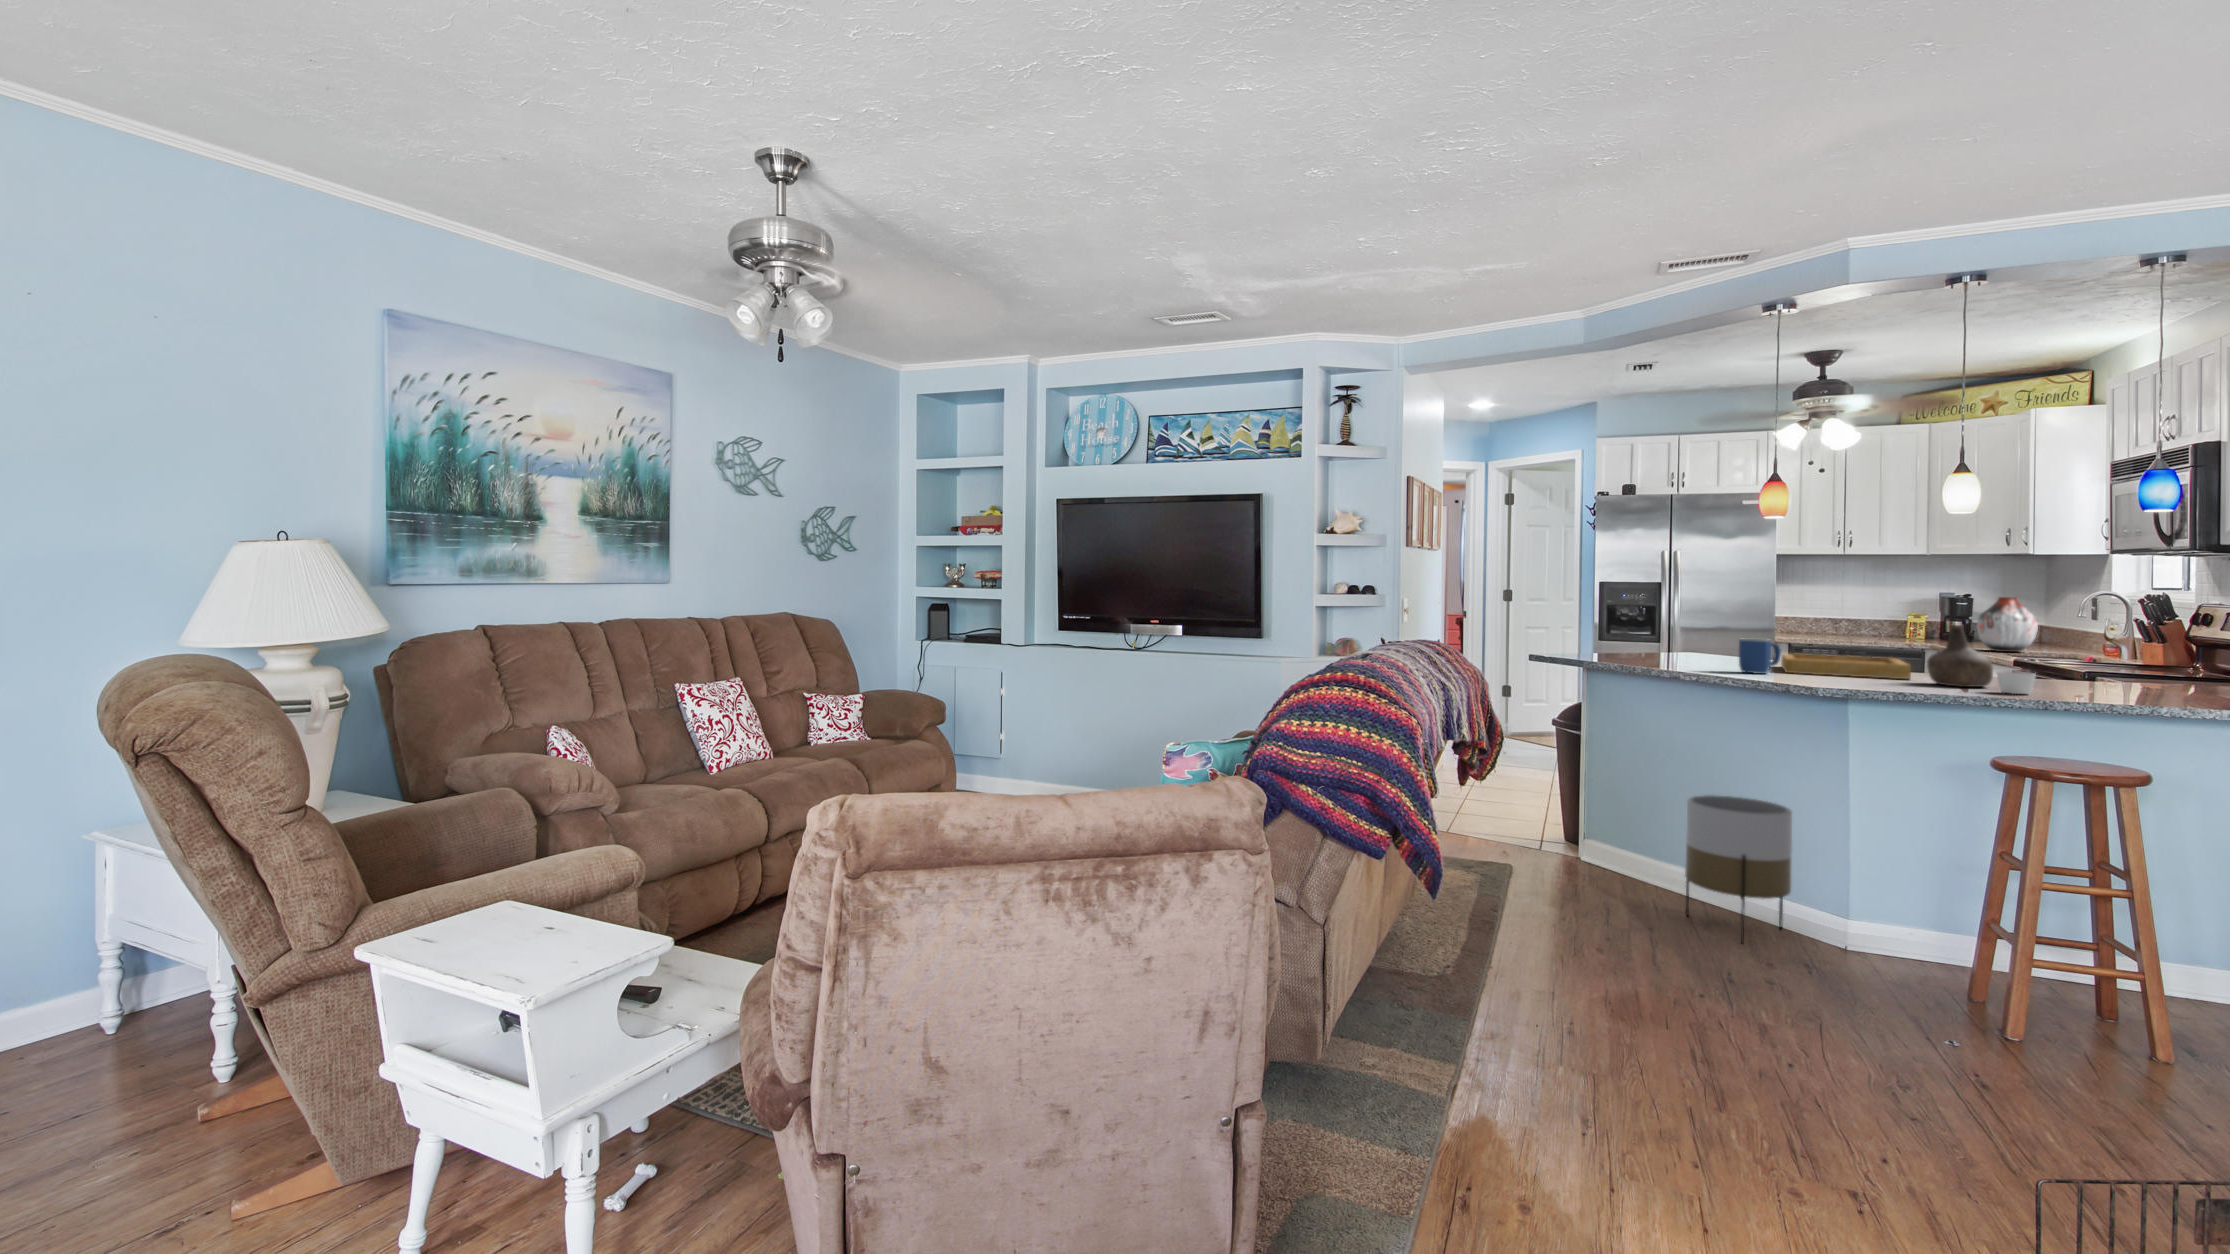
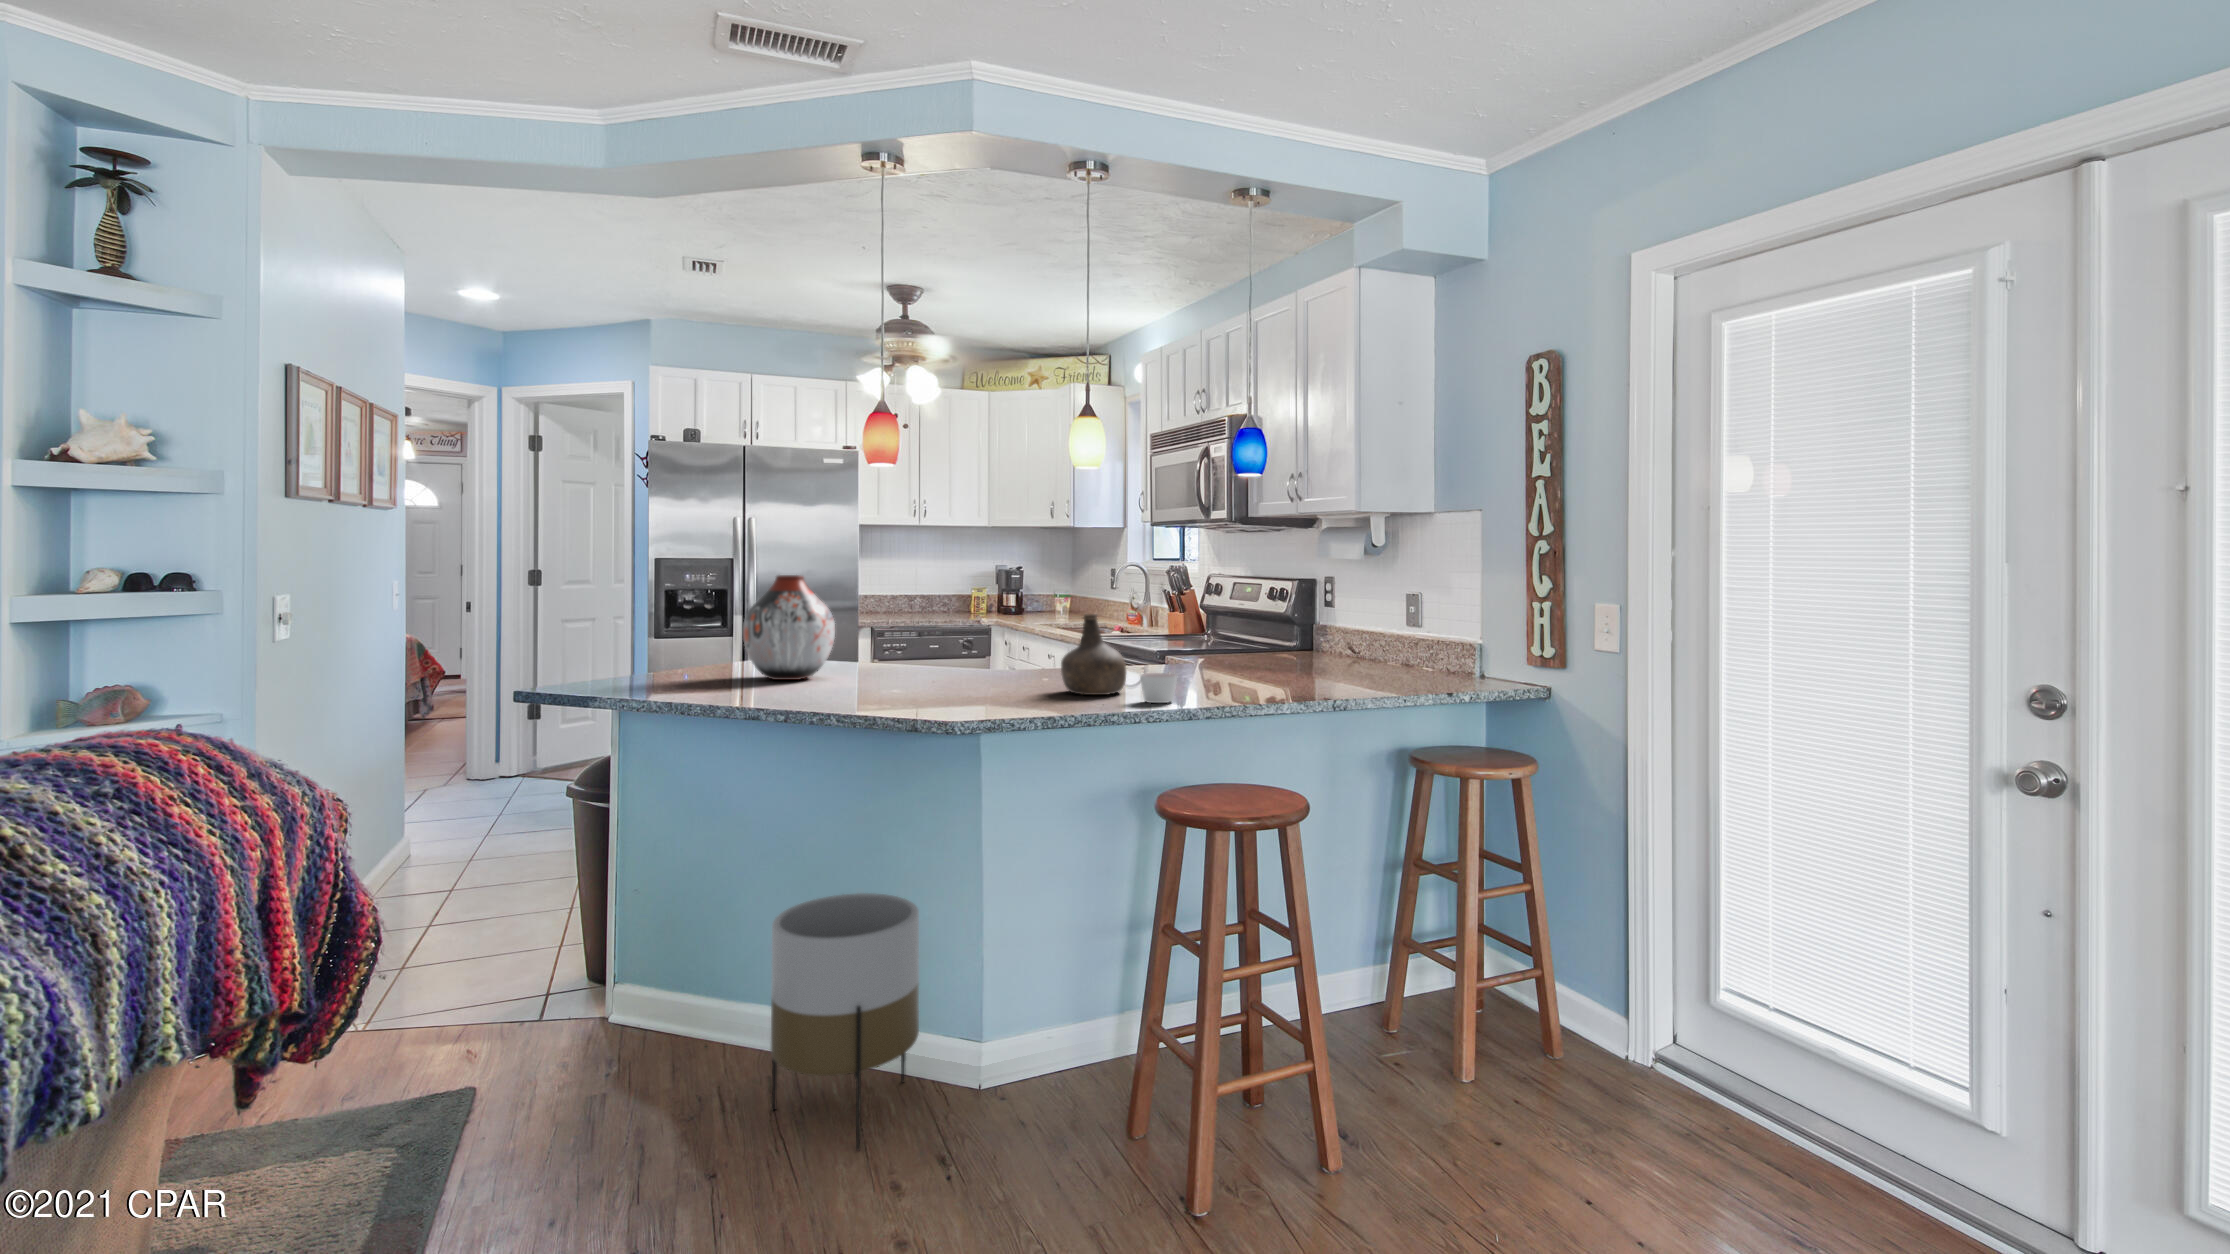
vase: present [1977,597,2038,652] -> present [743,575,835,680]
mug: present [1739,639,1781,674] -> none [840,645,895,699]
tray: present [1781,653,1911,680] -> none [887,655,1039,691]

